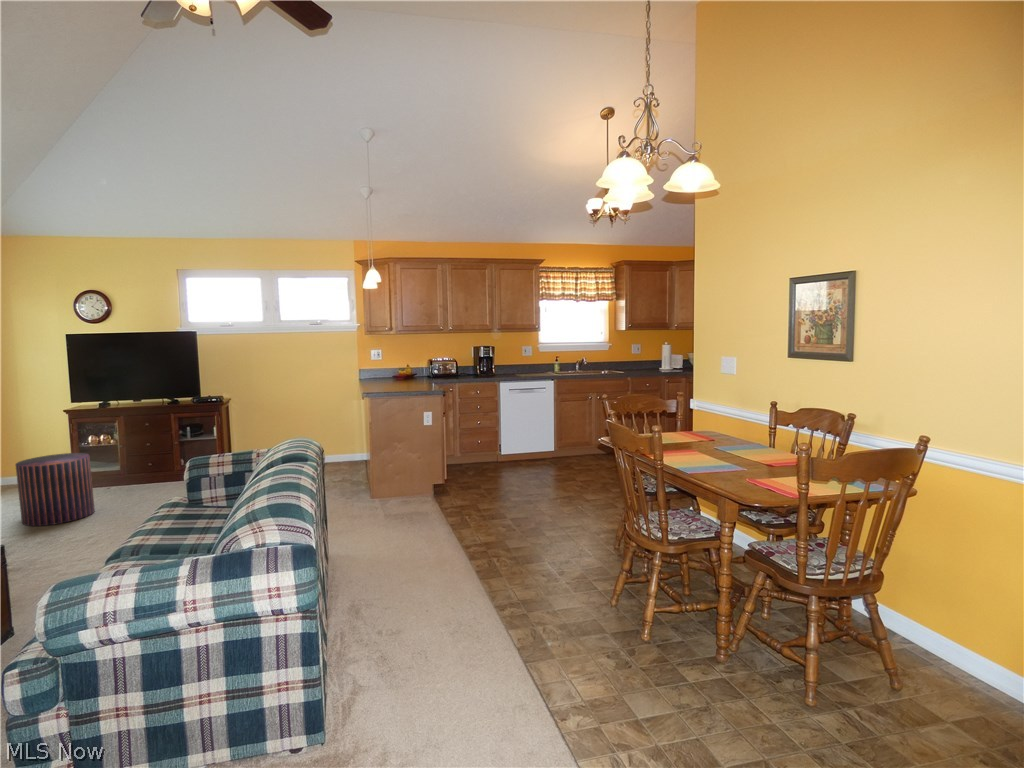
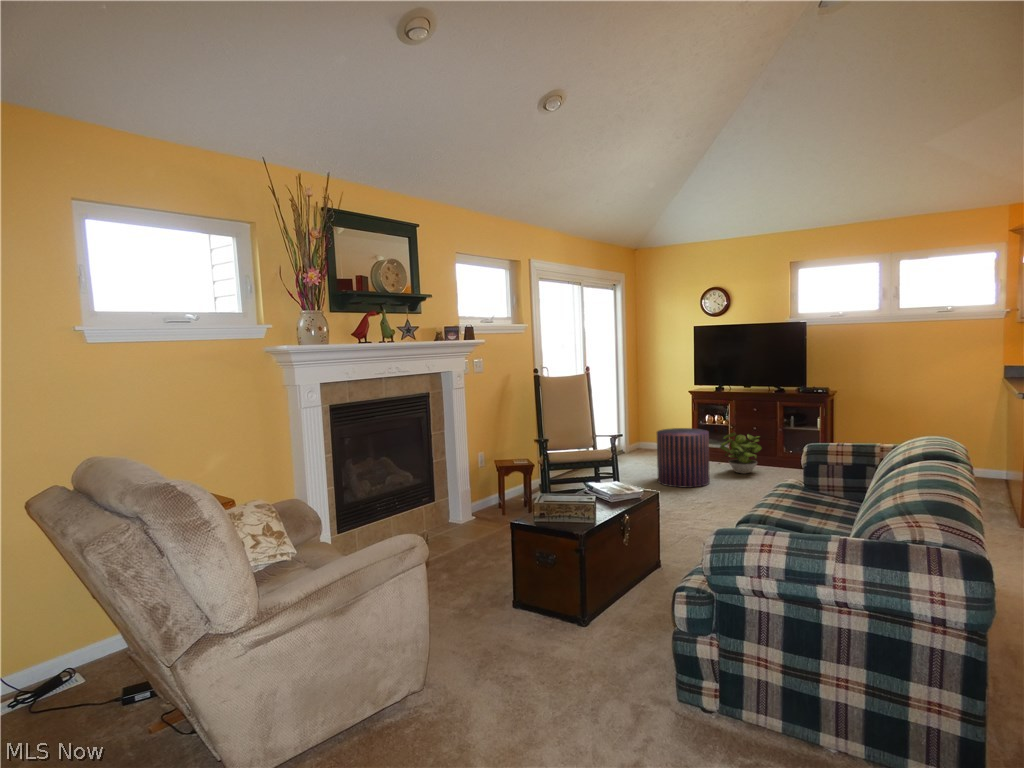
potted plant: none [107,450,157,493] -> present [720,433,761,474]

